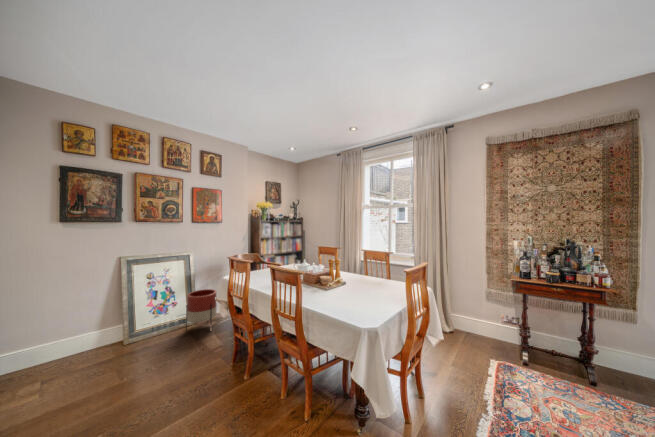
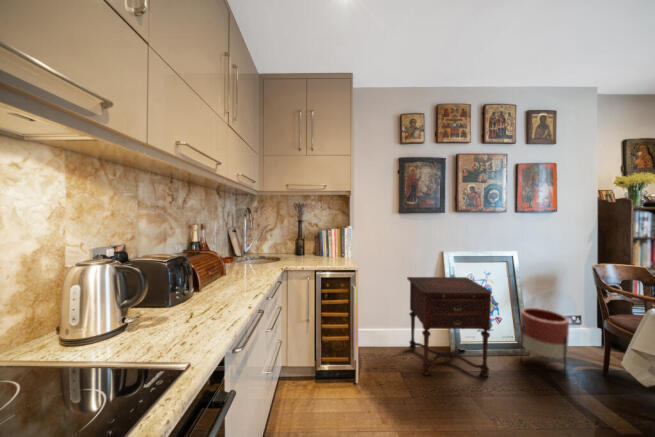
side table: none [65,276,149,377] -> present [407,277,492,376]

